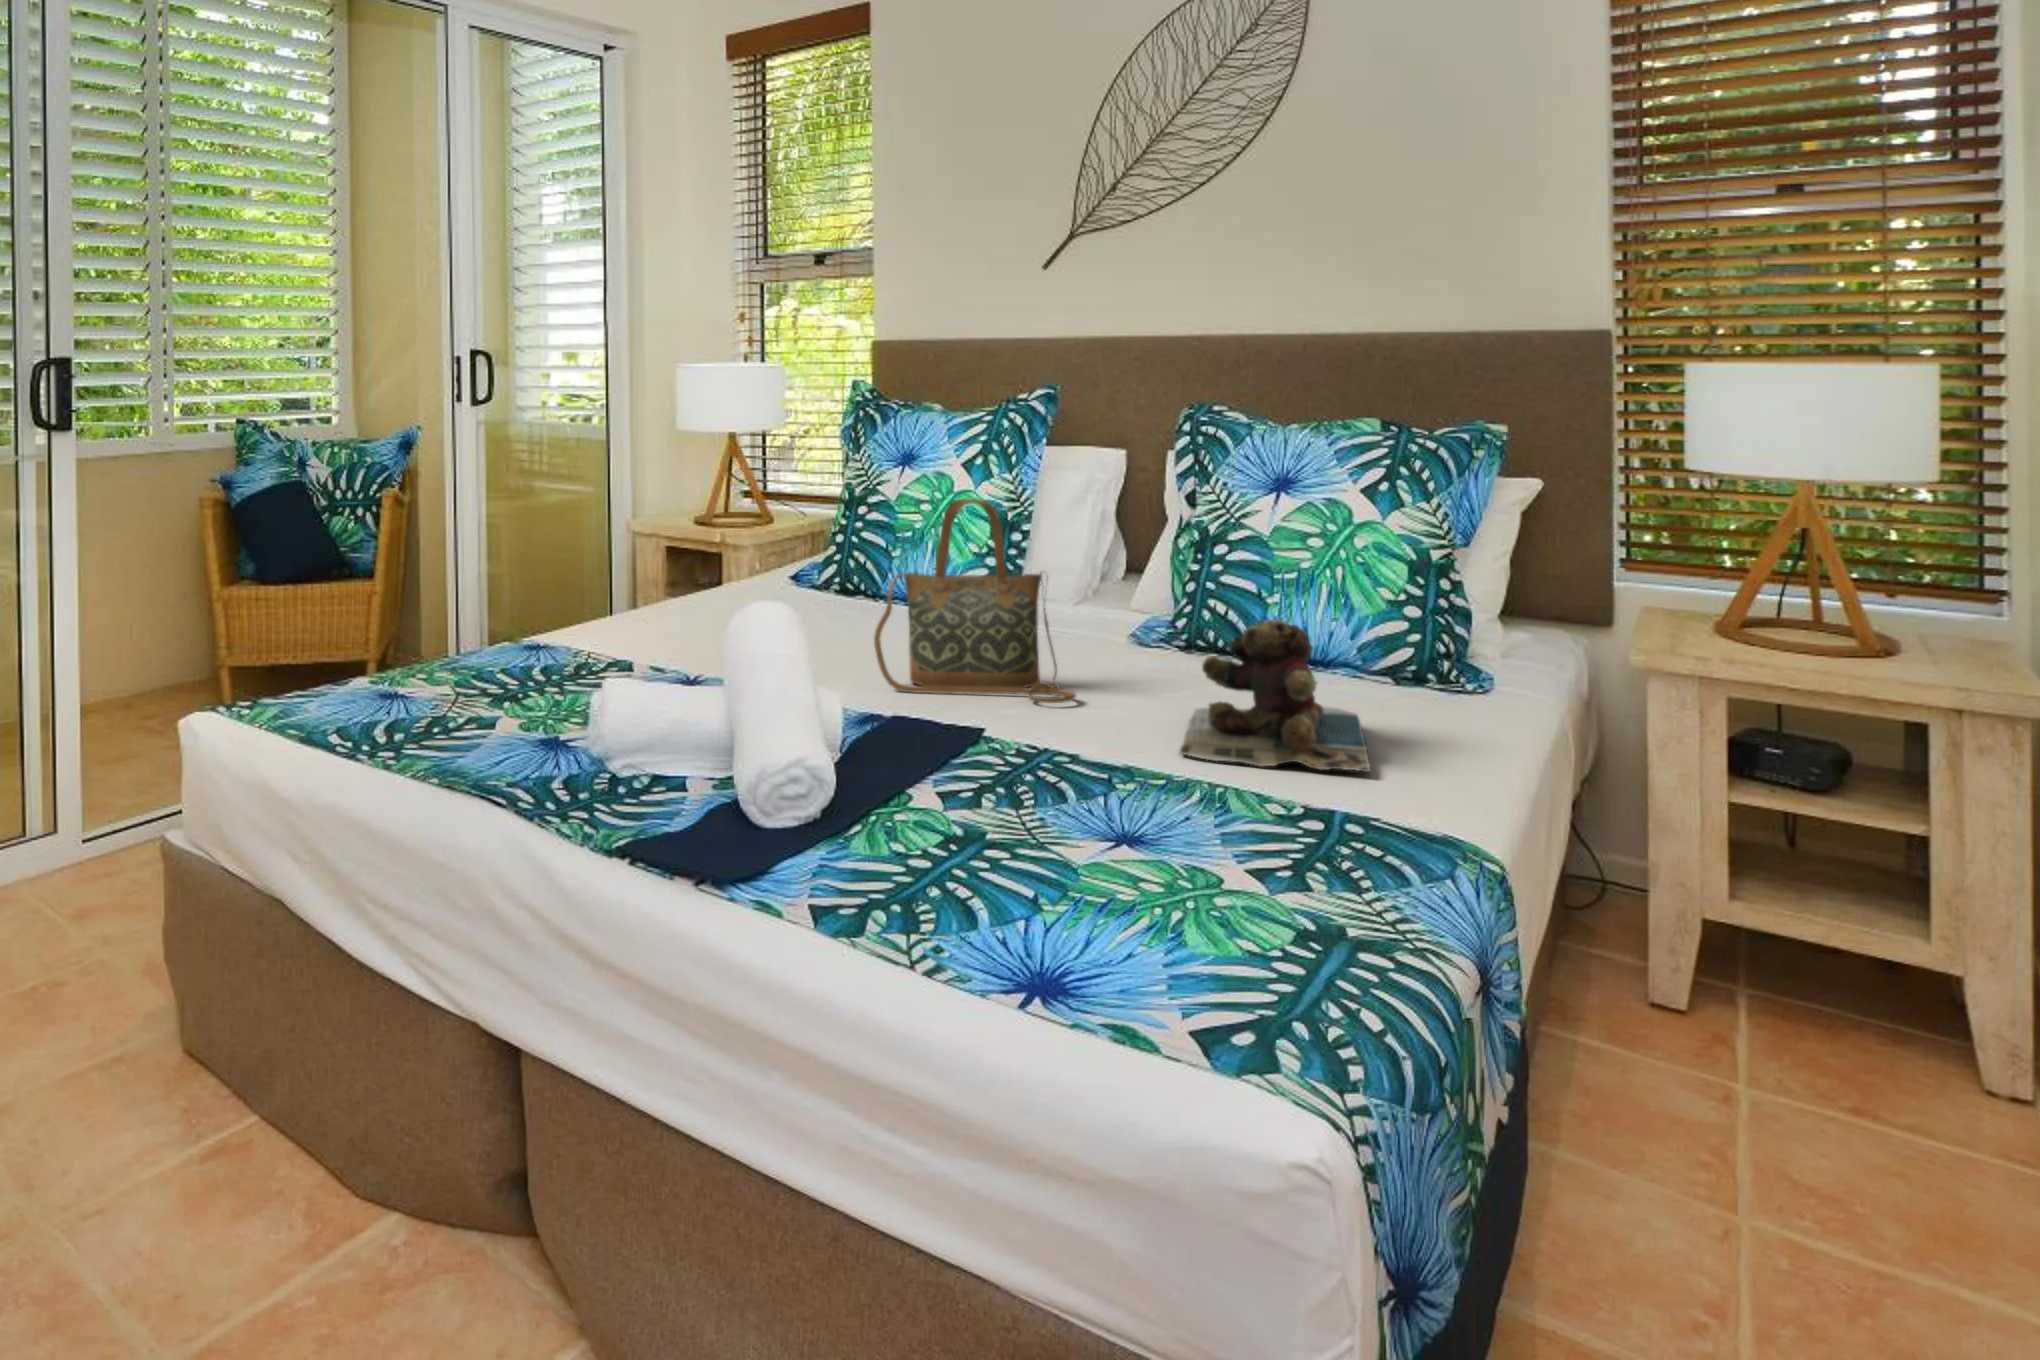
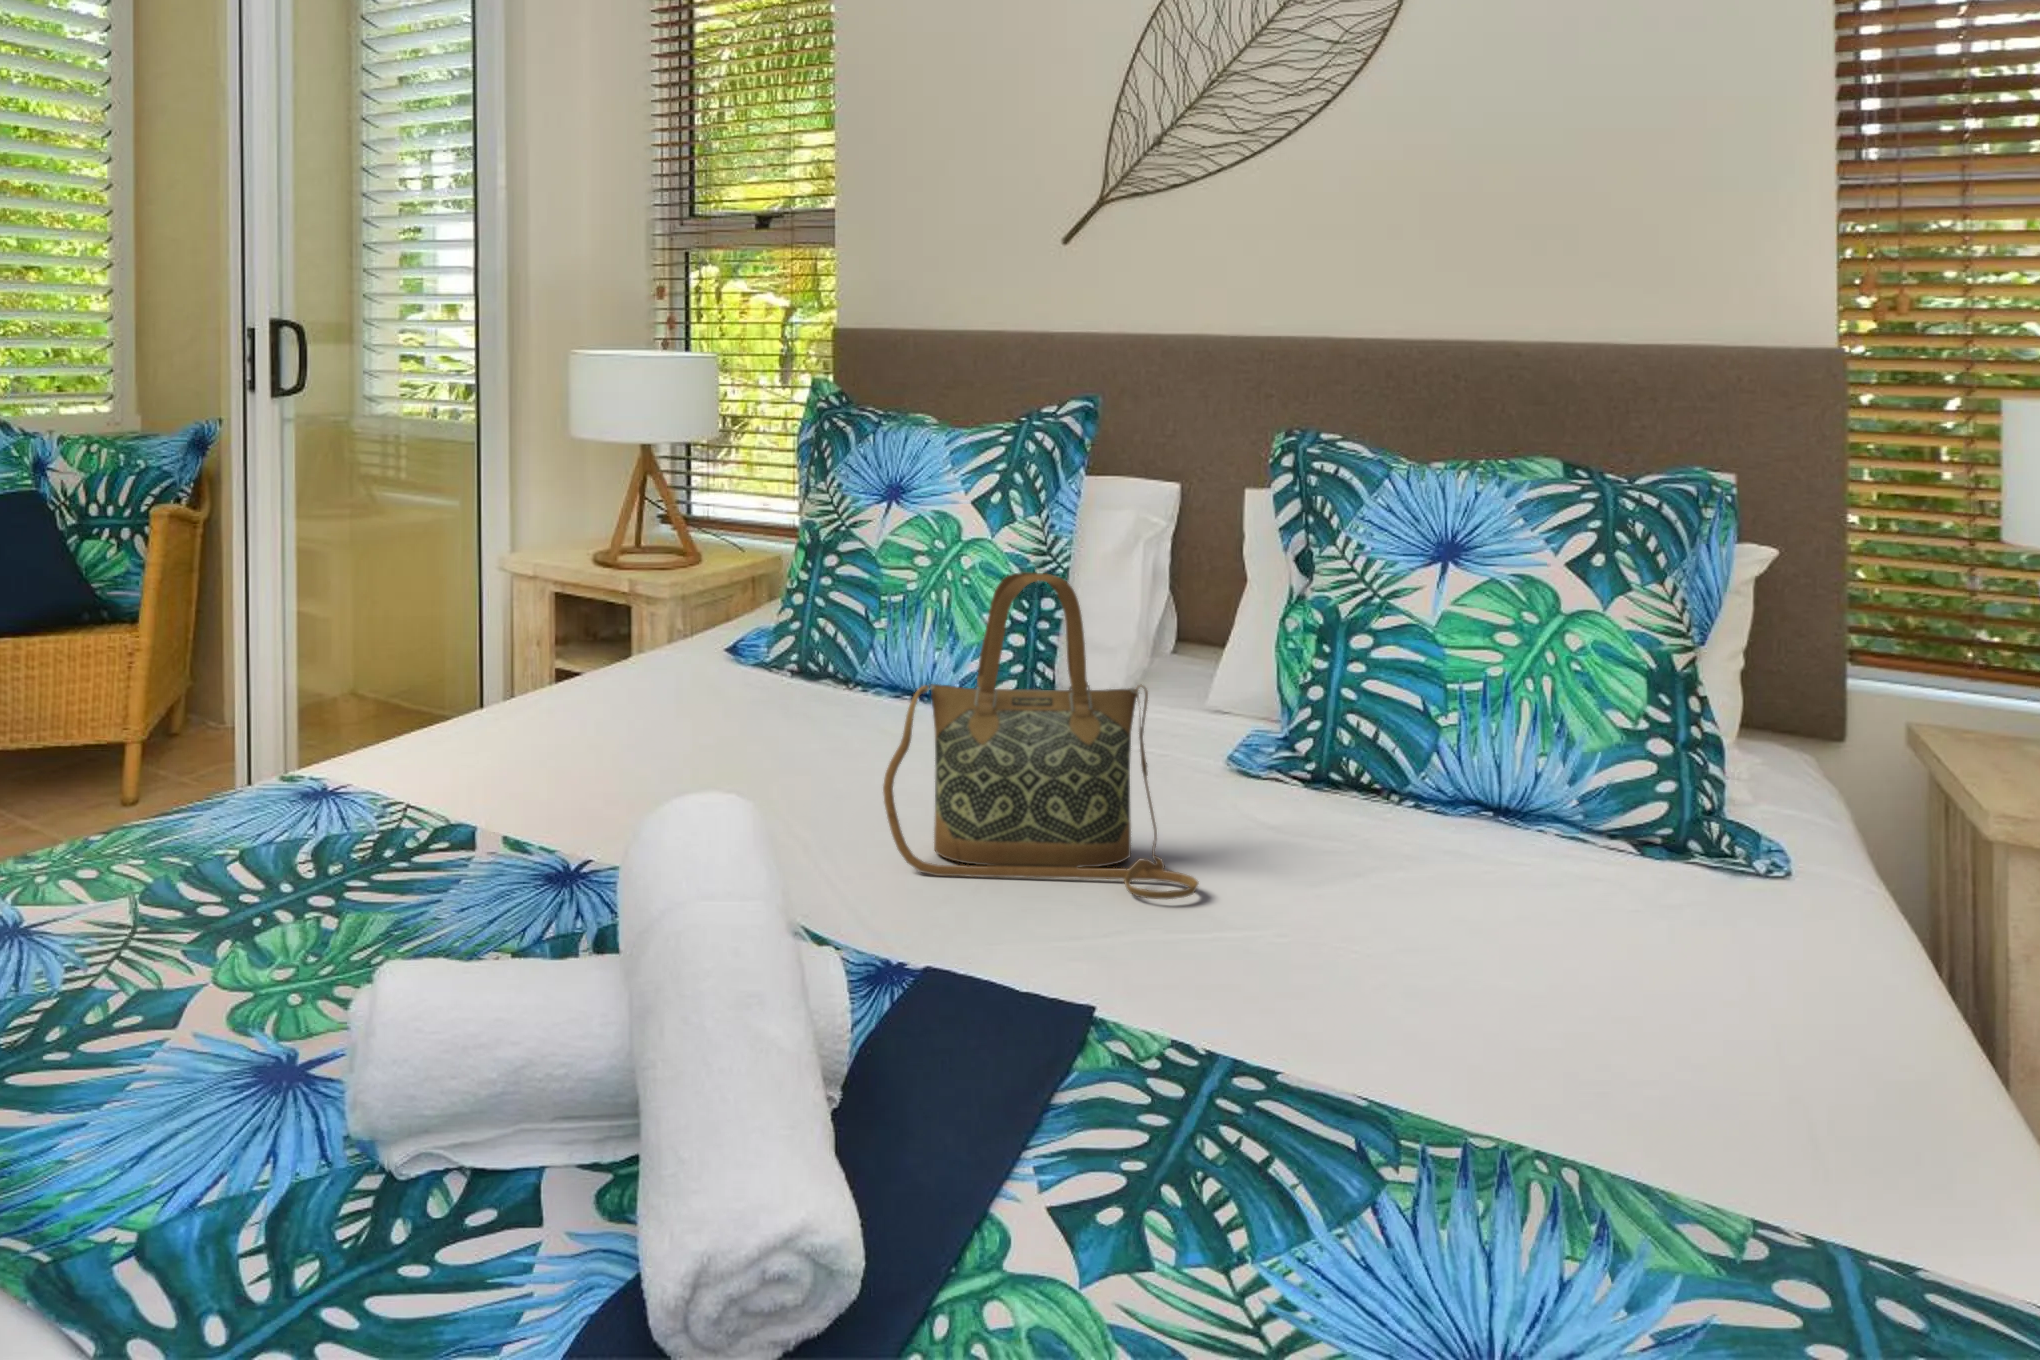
teddy bear: present [1180,618,1370,772] -> none [1382,781,1735,1061]

